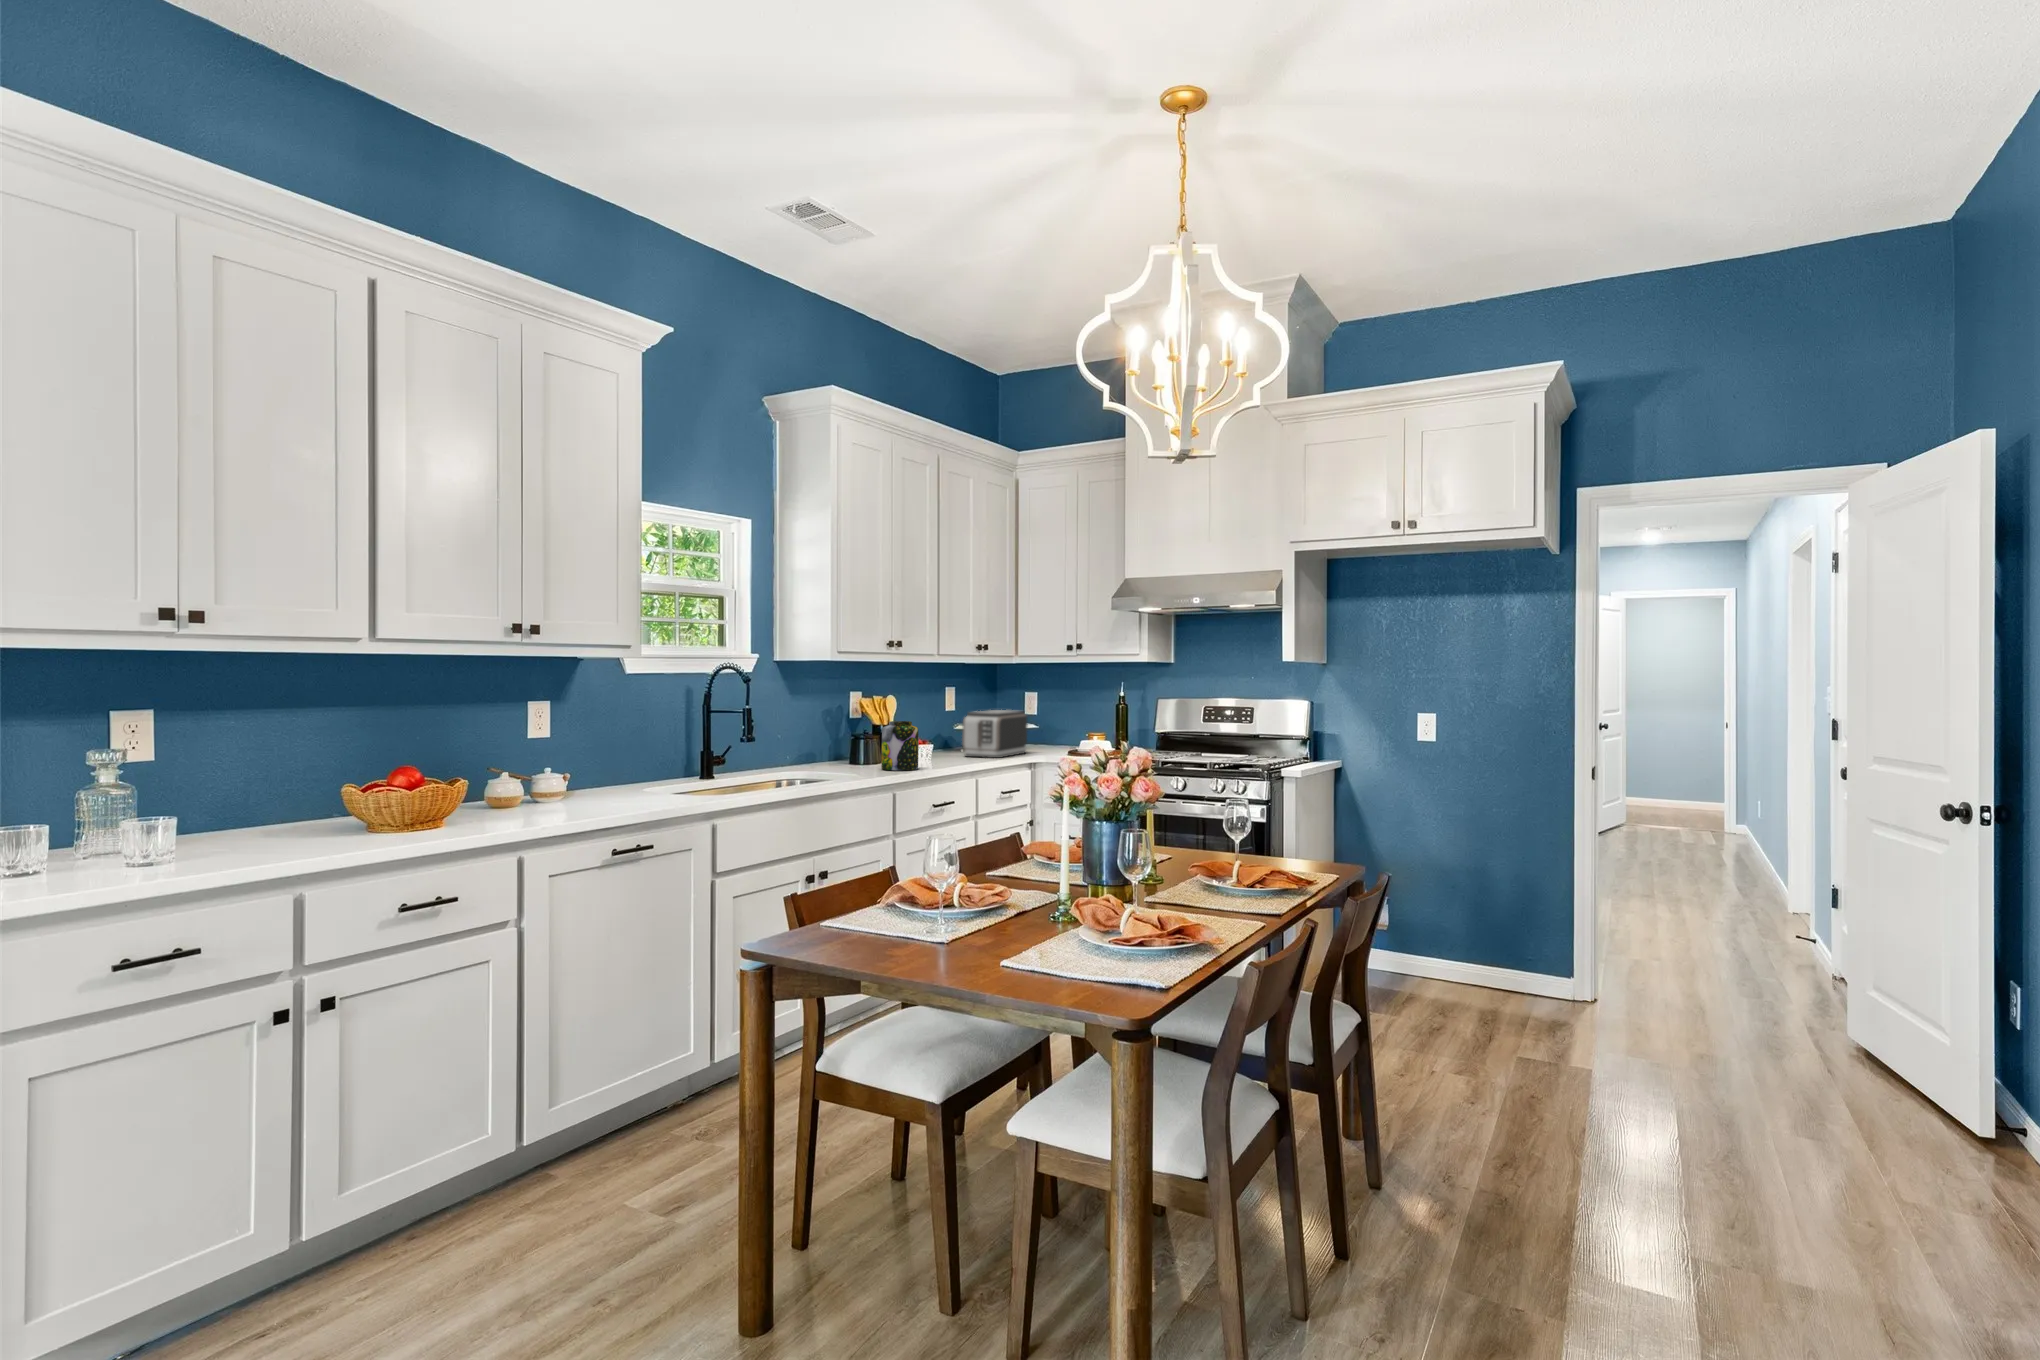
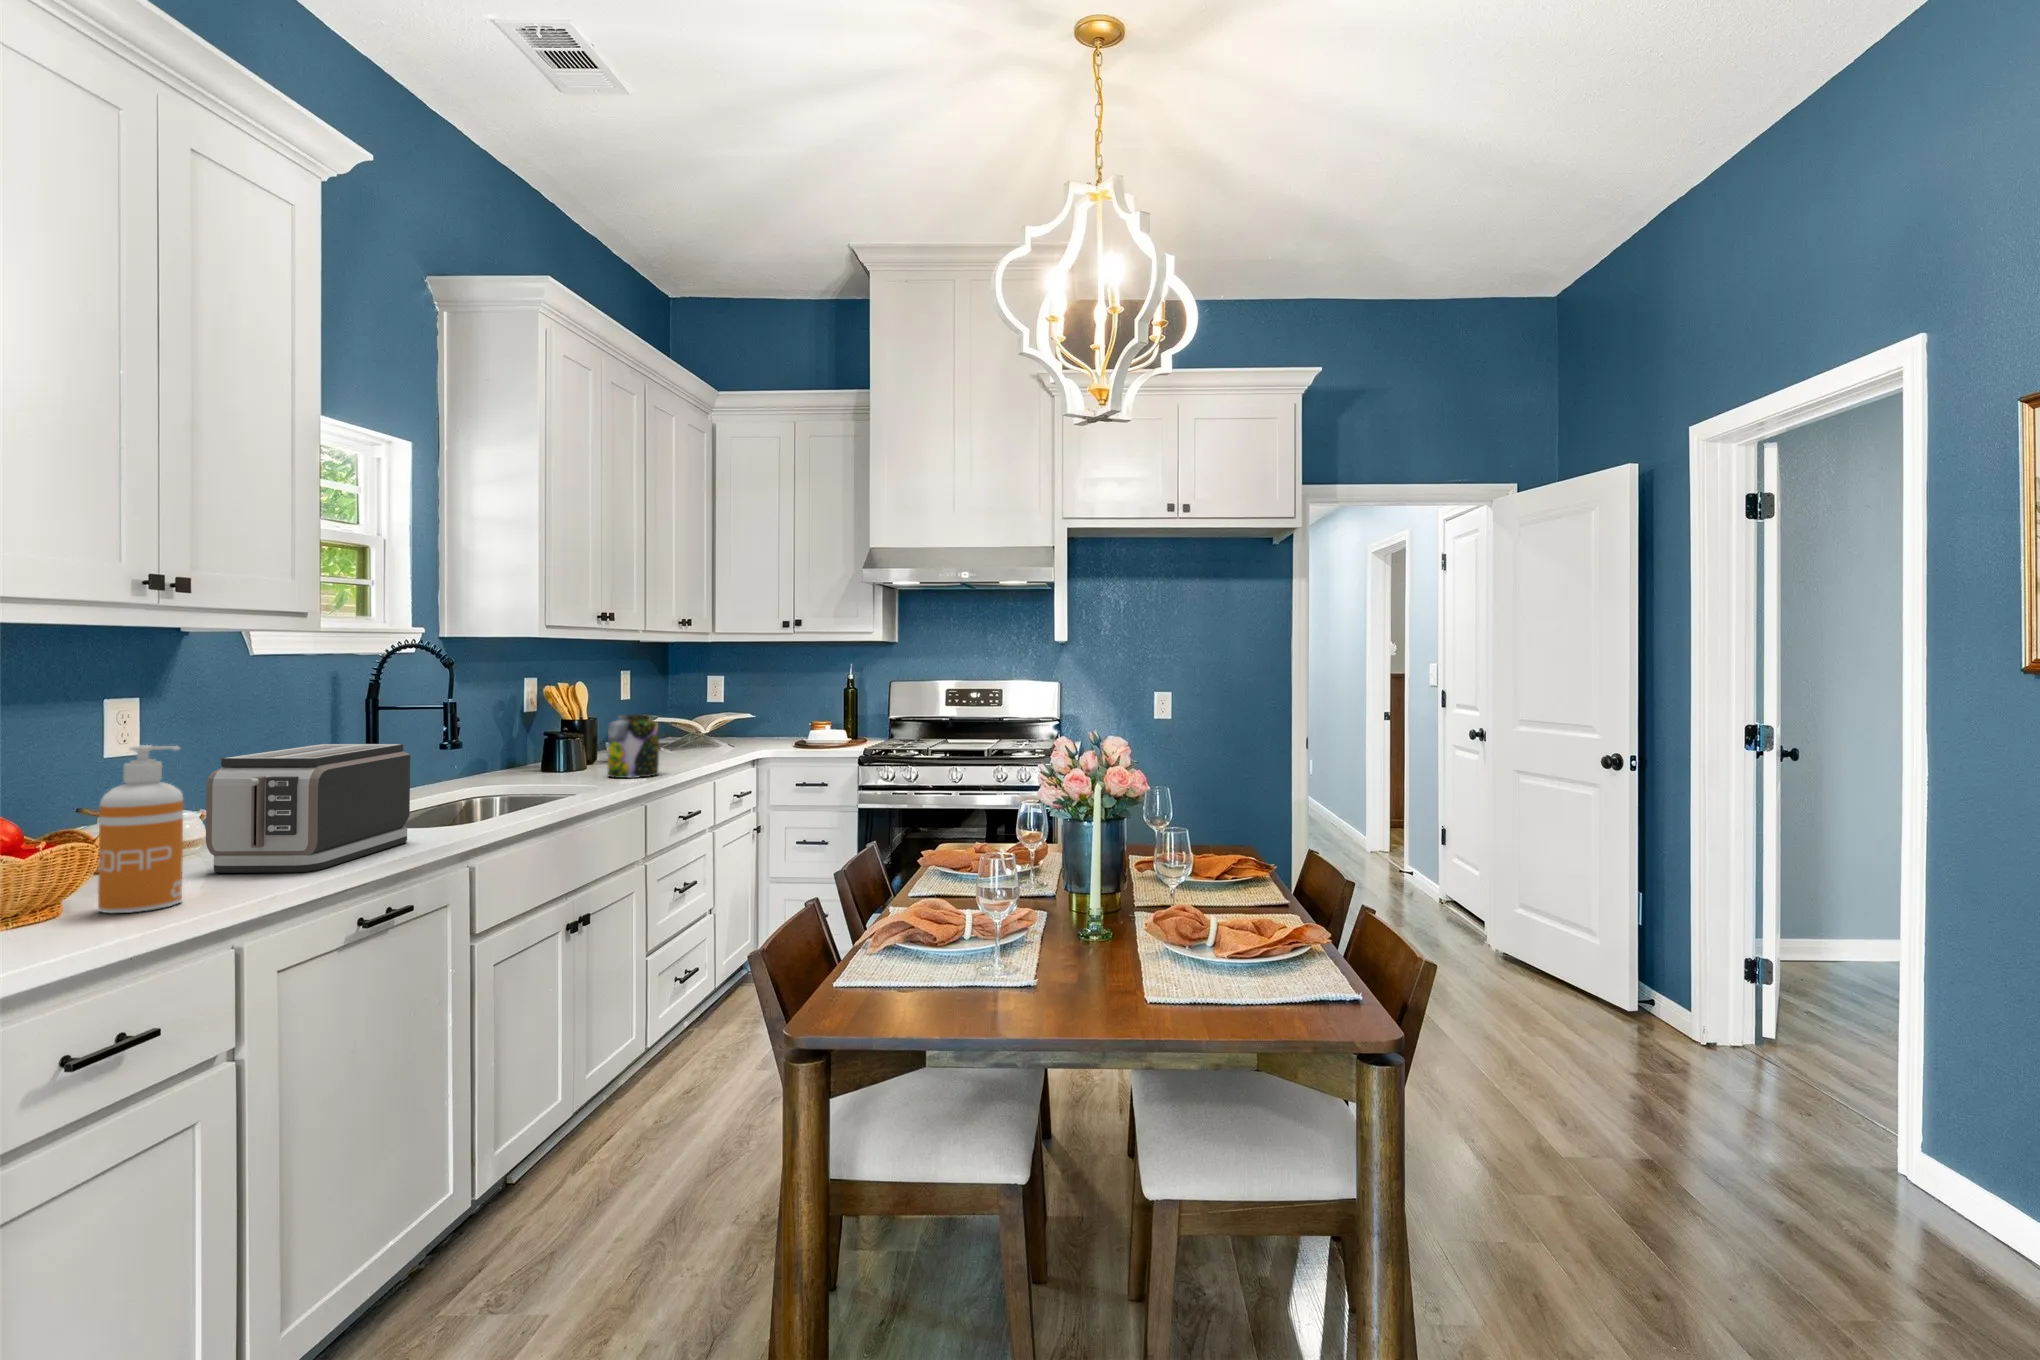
toaster: present [962,710,1028,758] -> present [206,744,410,873]
soap dispenser: none [457,728,504,829] -> present [98,745,183,913]

